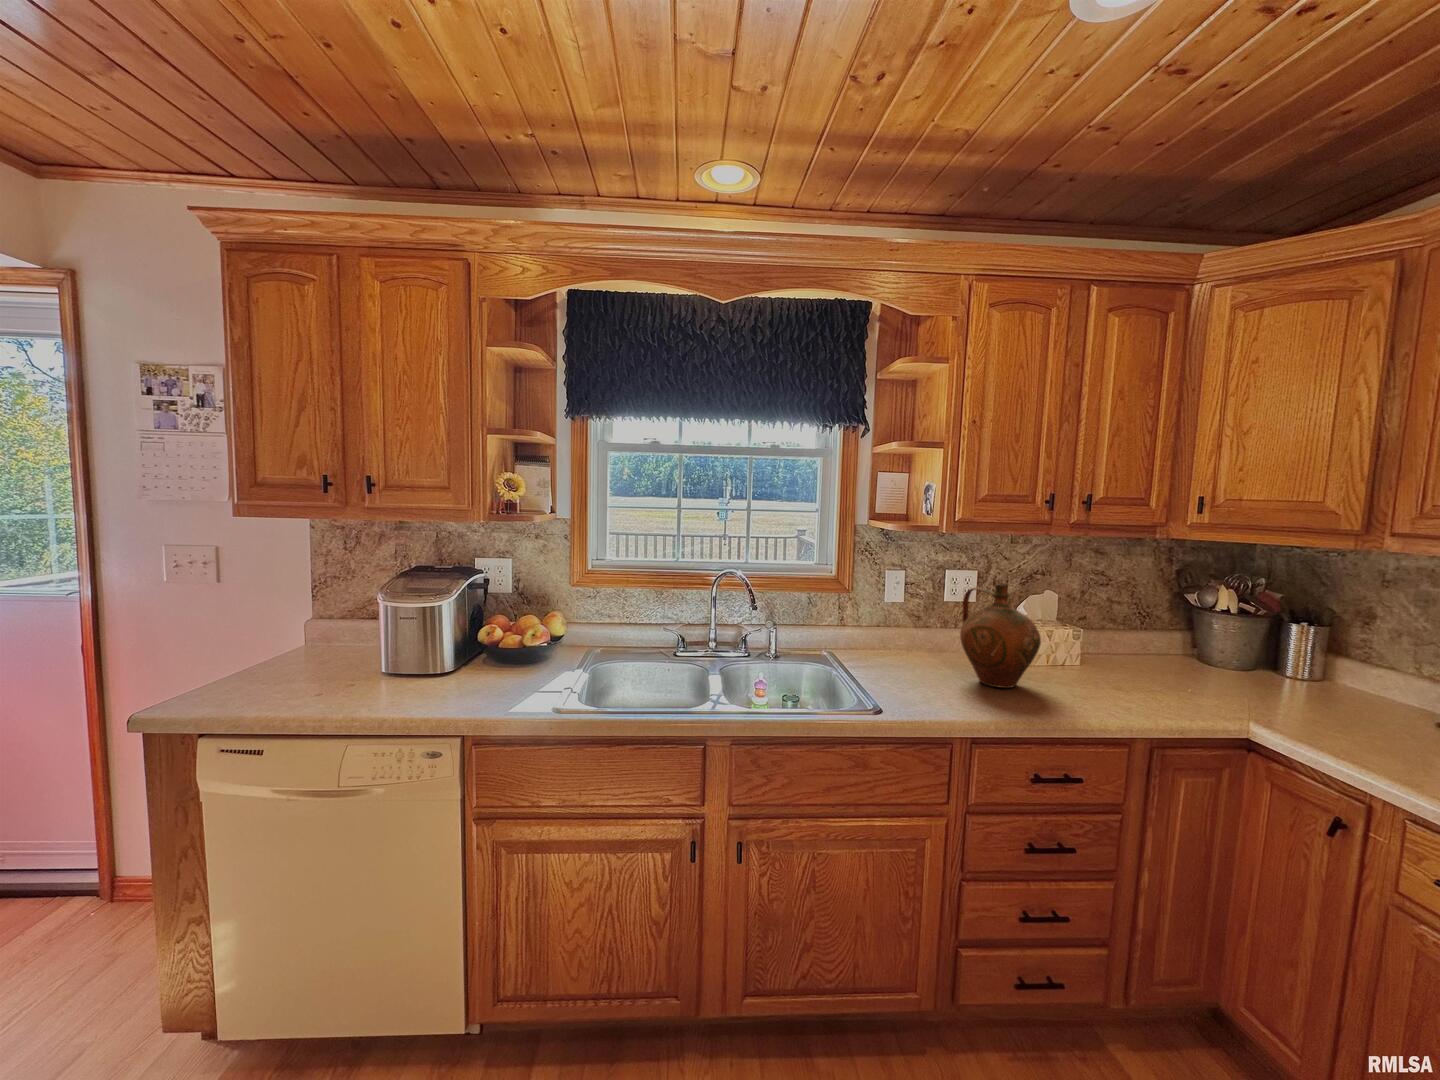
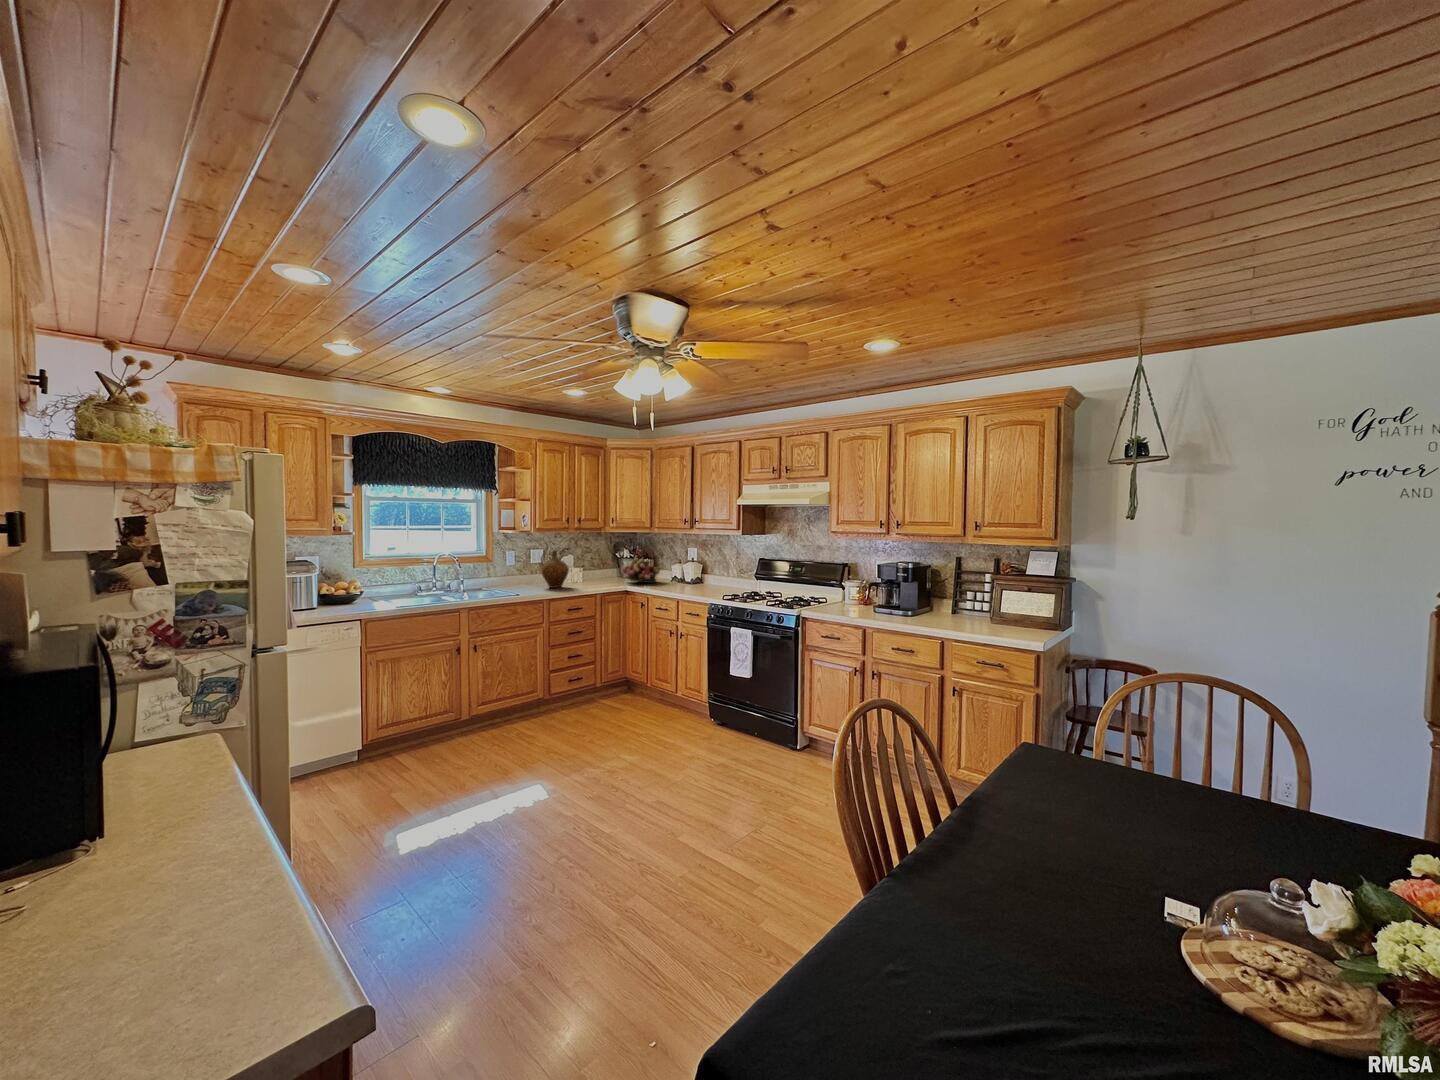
flower arrangement: none [1212,624,1383,726] -> present [621,558,660,583]

